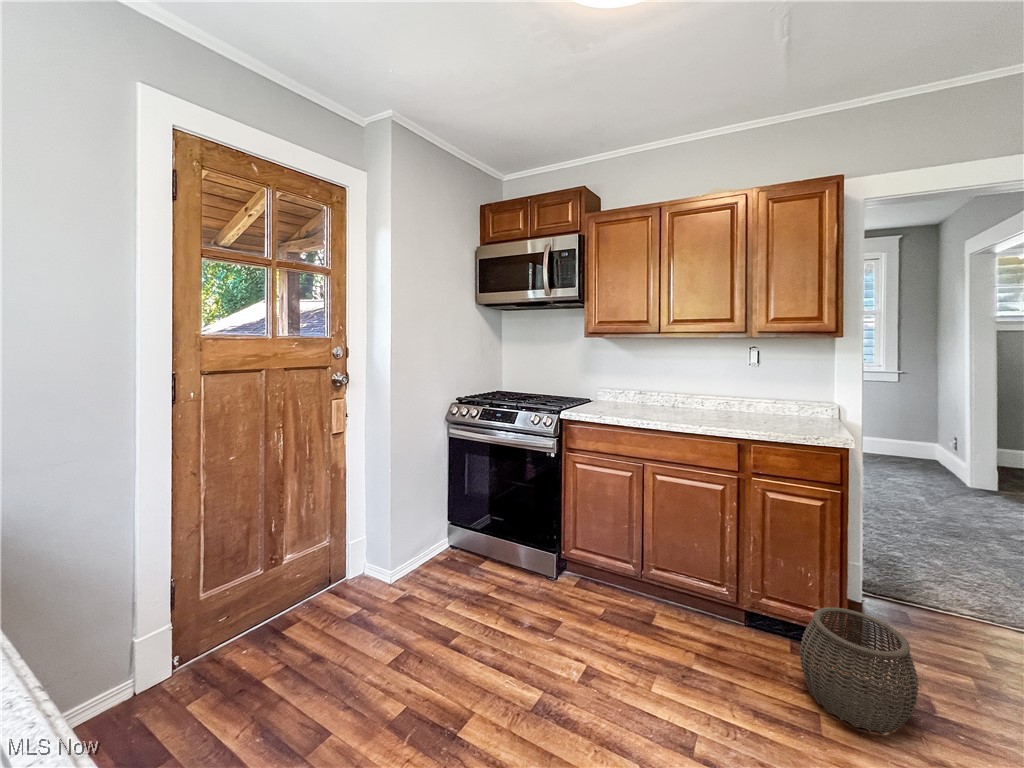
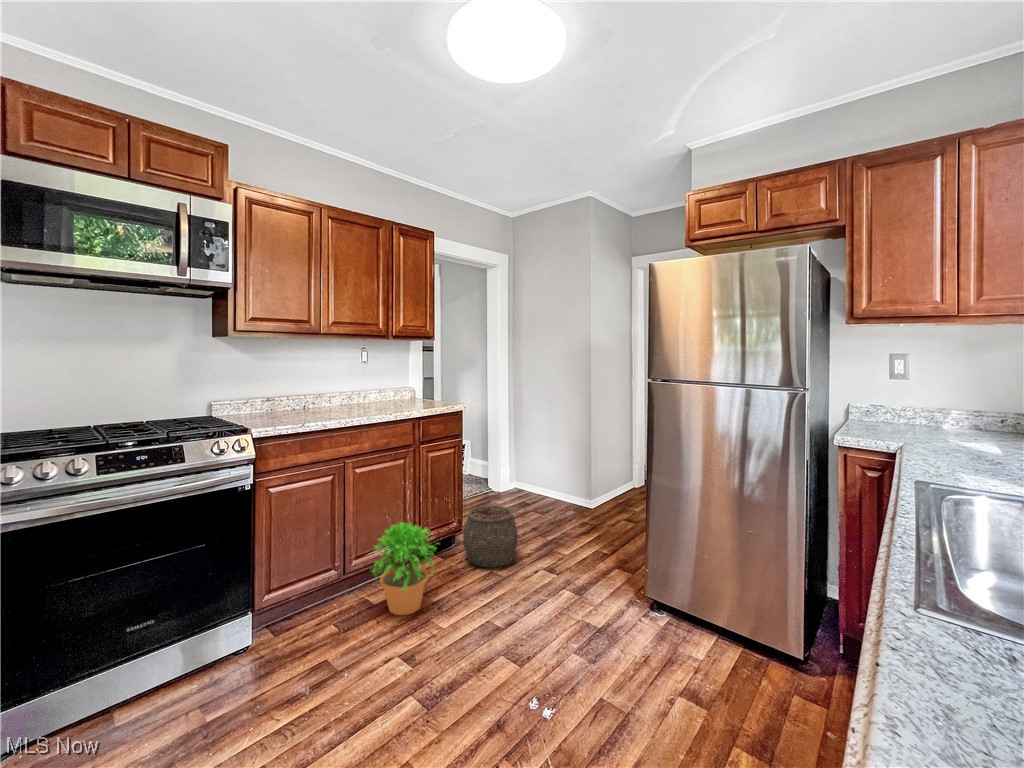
potted plant: none [629,546,712,658] -> present [372,523,436,615]

